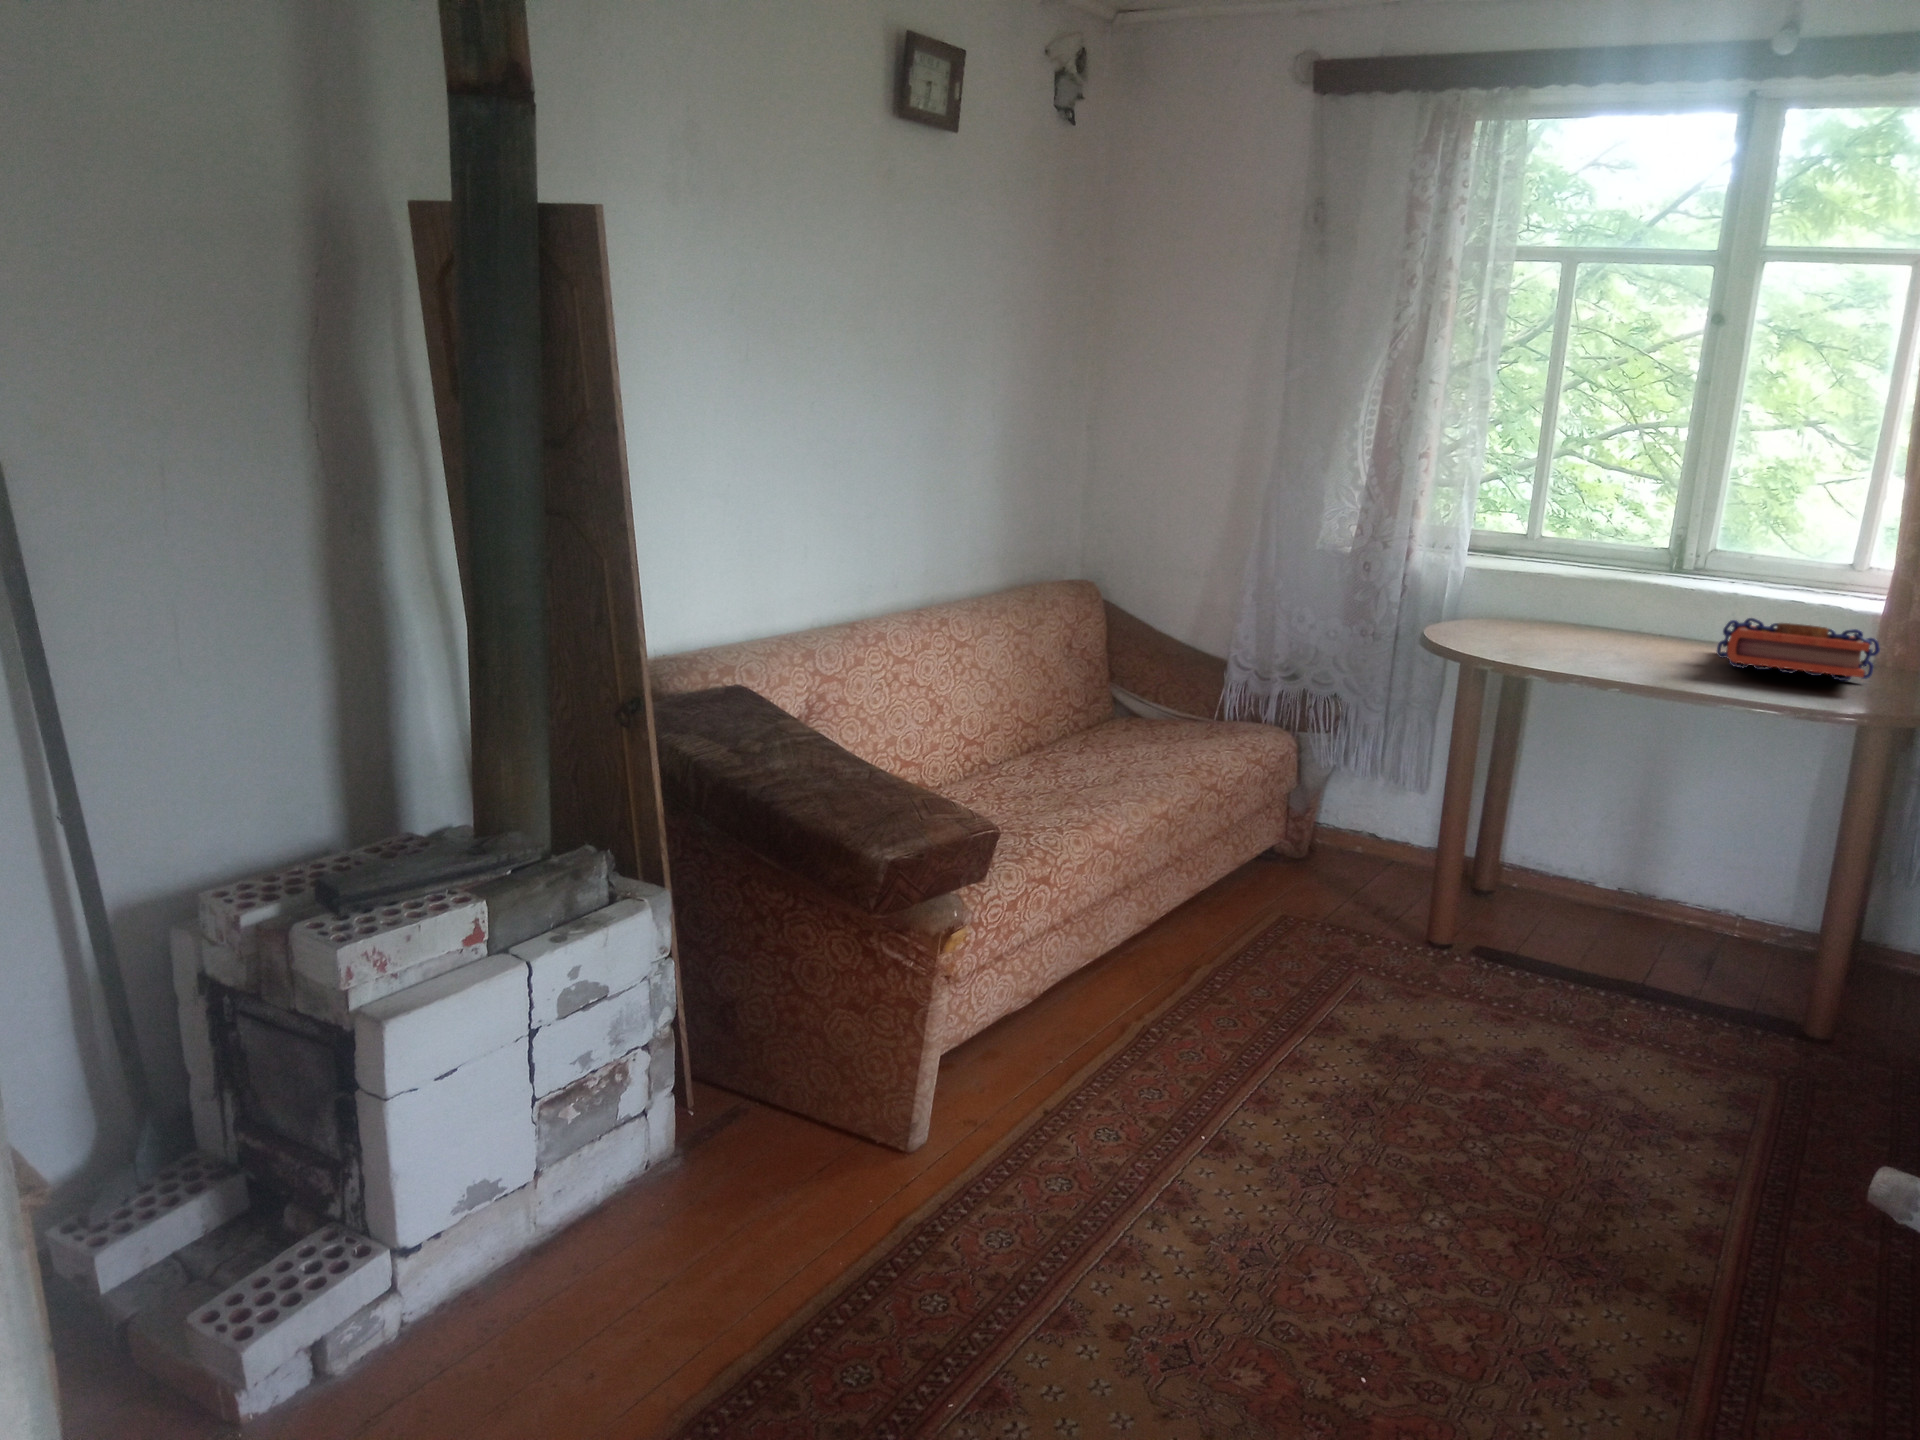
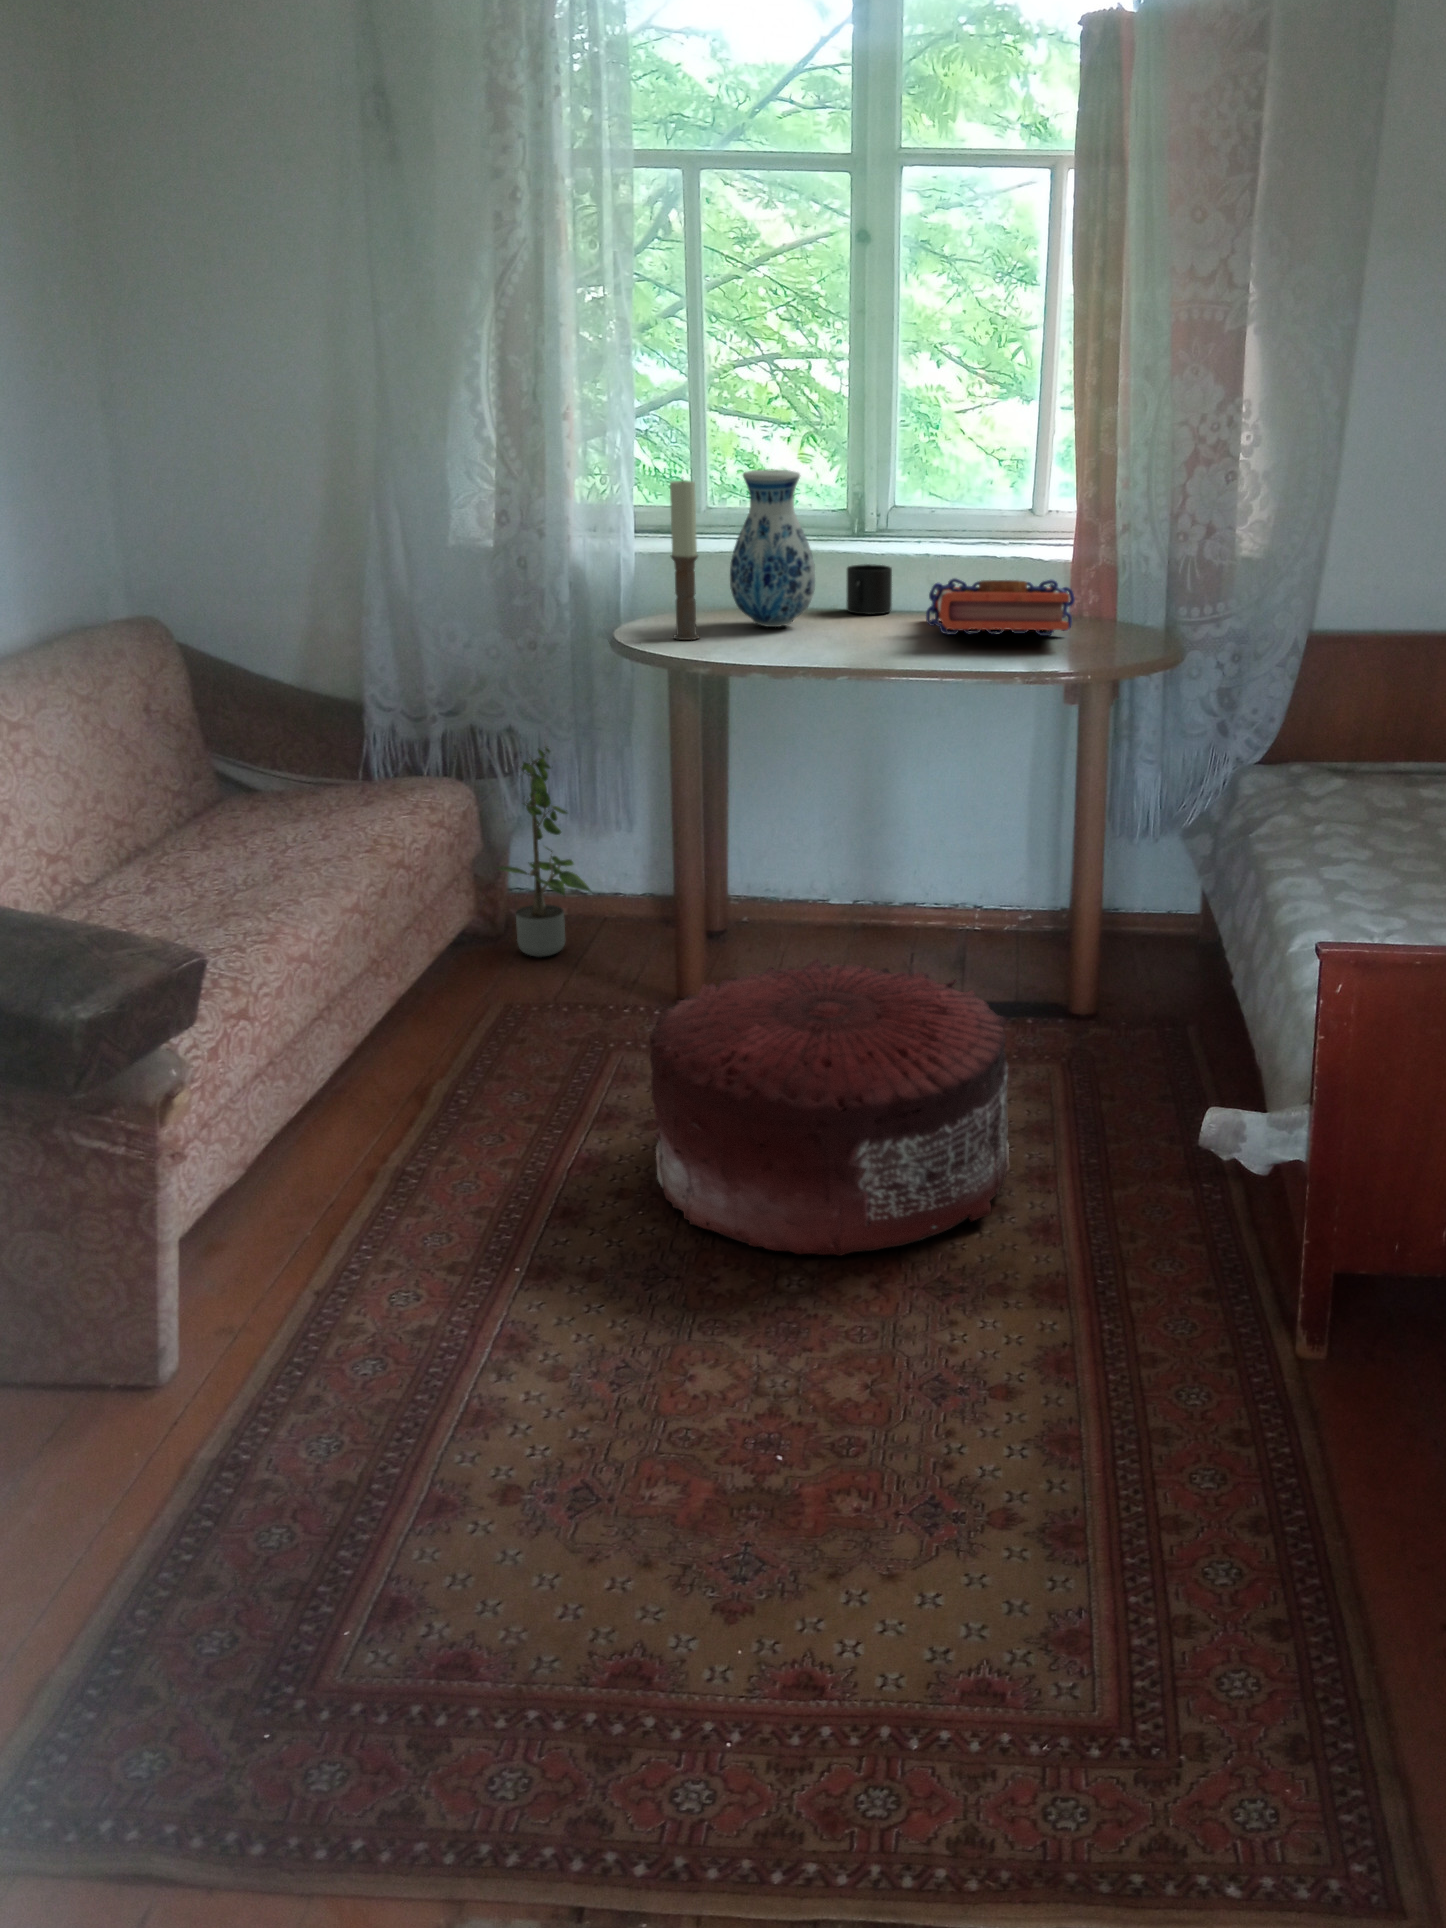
candle: none [1473,508,1513,643] -> present [670,480,700,640]
vase: none [1534,509,1615,641] -> present [730,469,815,627]
mug: none [1646,597,1696,642] -> present [847,564,892,614]
potted plant: none [1301,708,1380,879] -> present [497,746,591,957]
pouf: none [1350,932,1712,1222] -> present [650,959,1009,1256]

